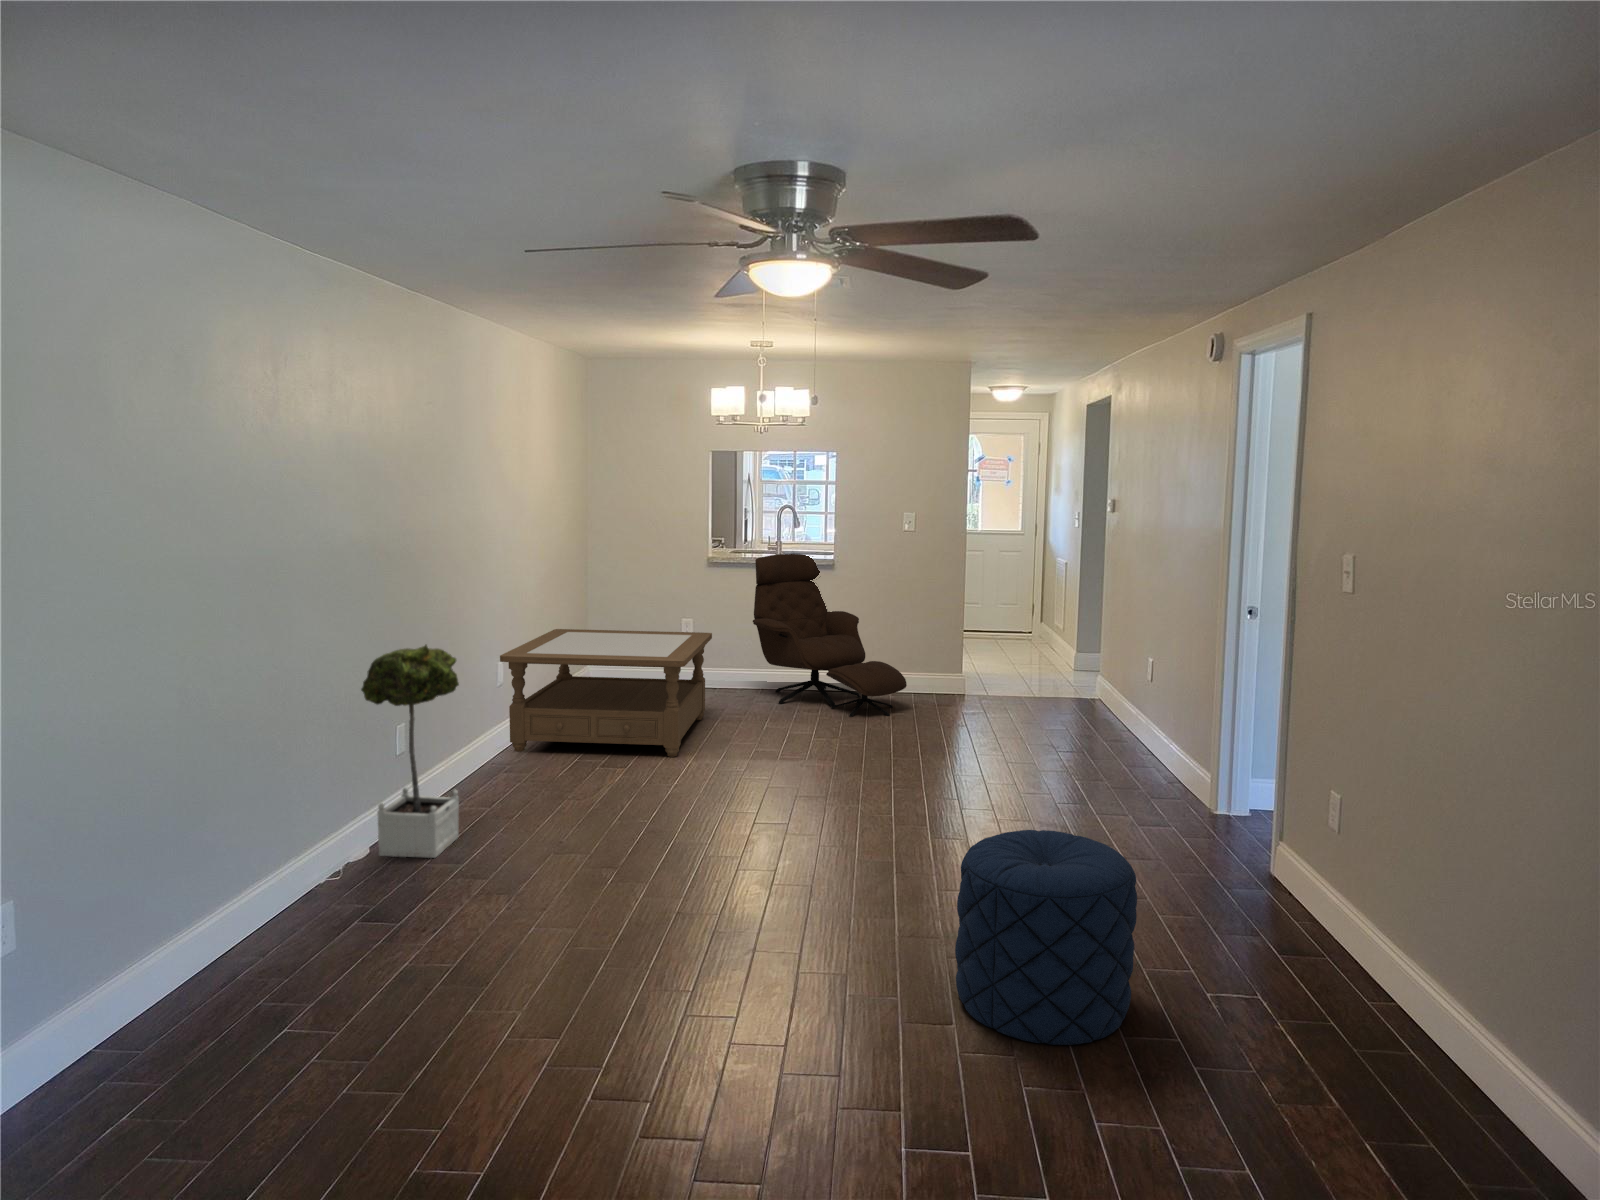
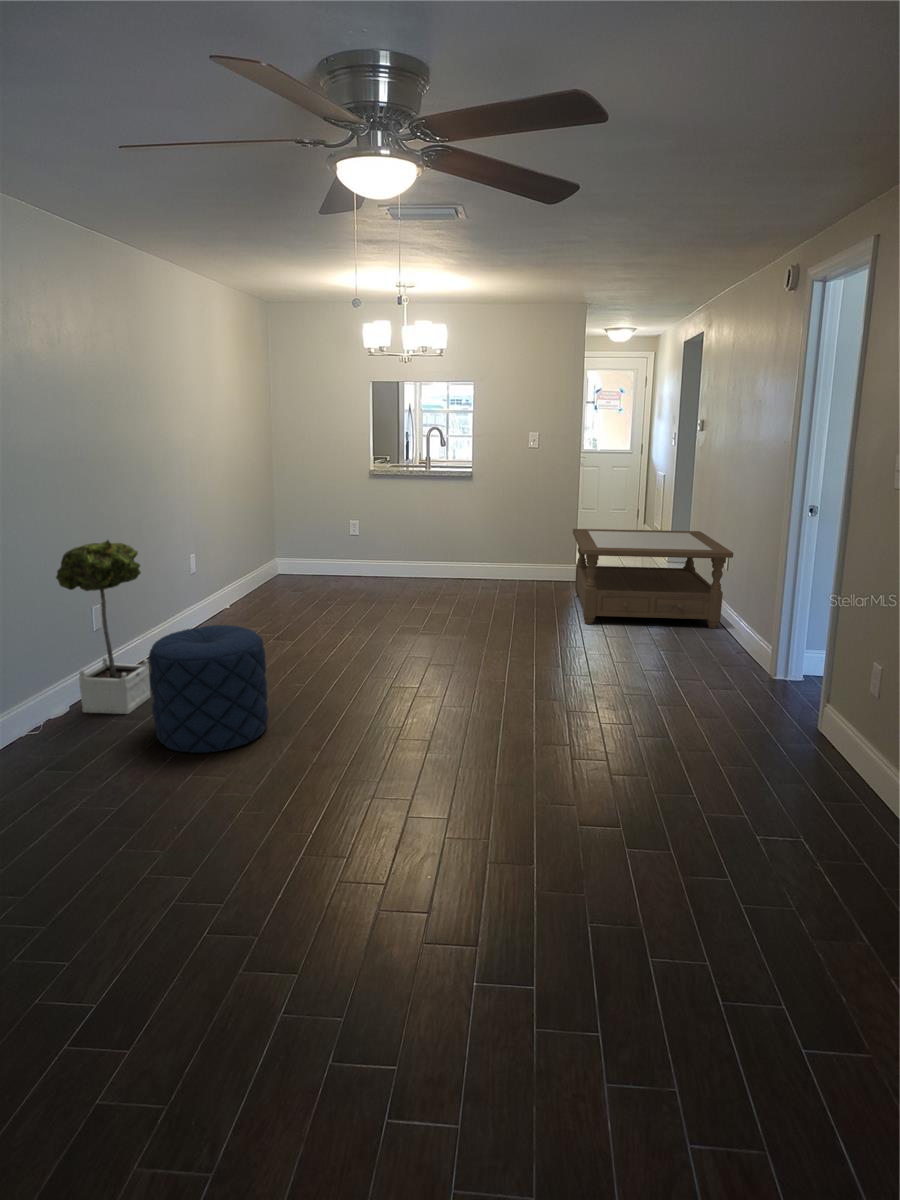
lounge chair: present [753,554,907,717] -> none [407,468,530,598]
coffee table: present [500,629,712,757] -> present [573,529,733,628]
pouf: present [955,830,1137,1045] -> present [149,625,268,753]

